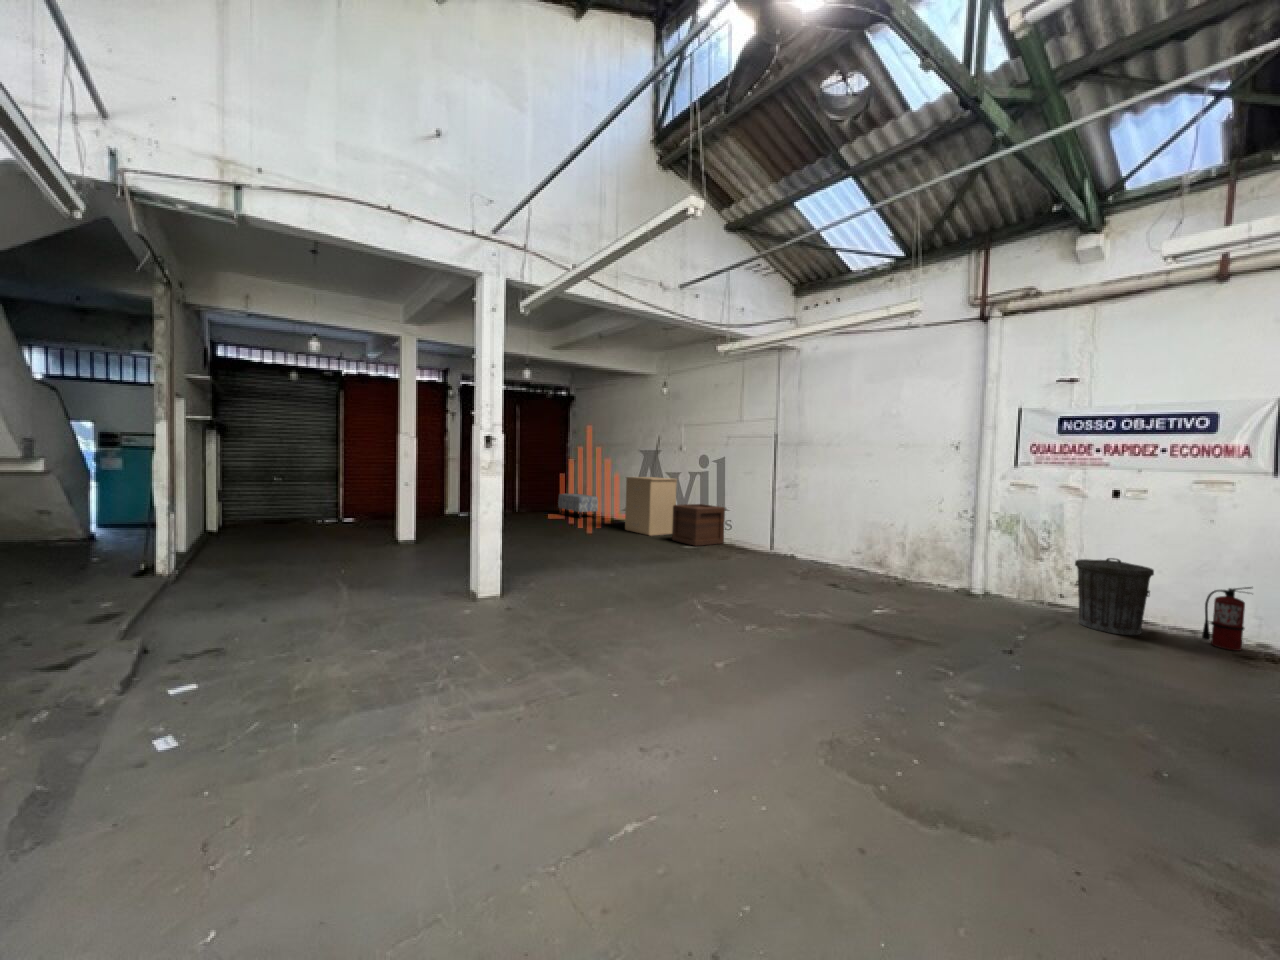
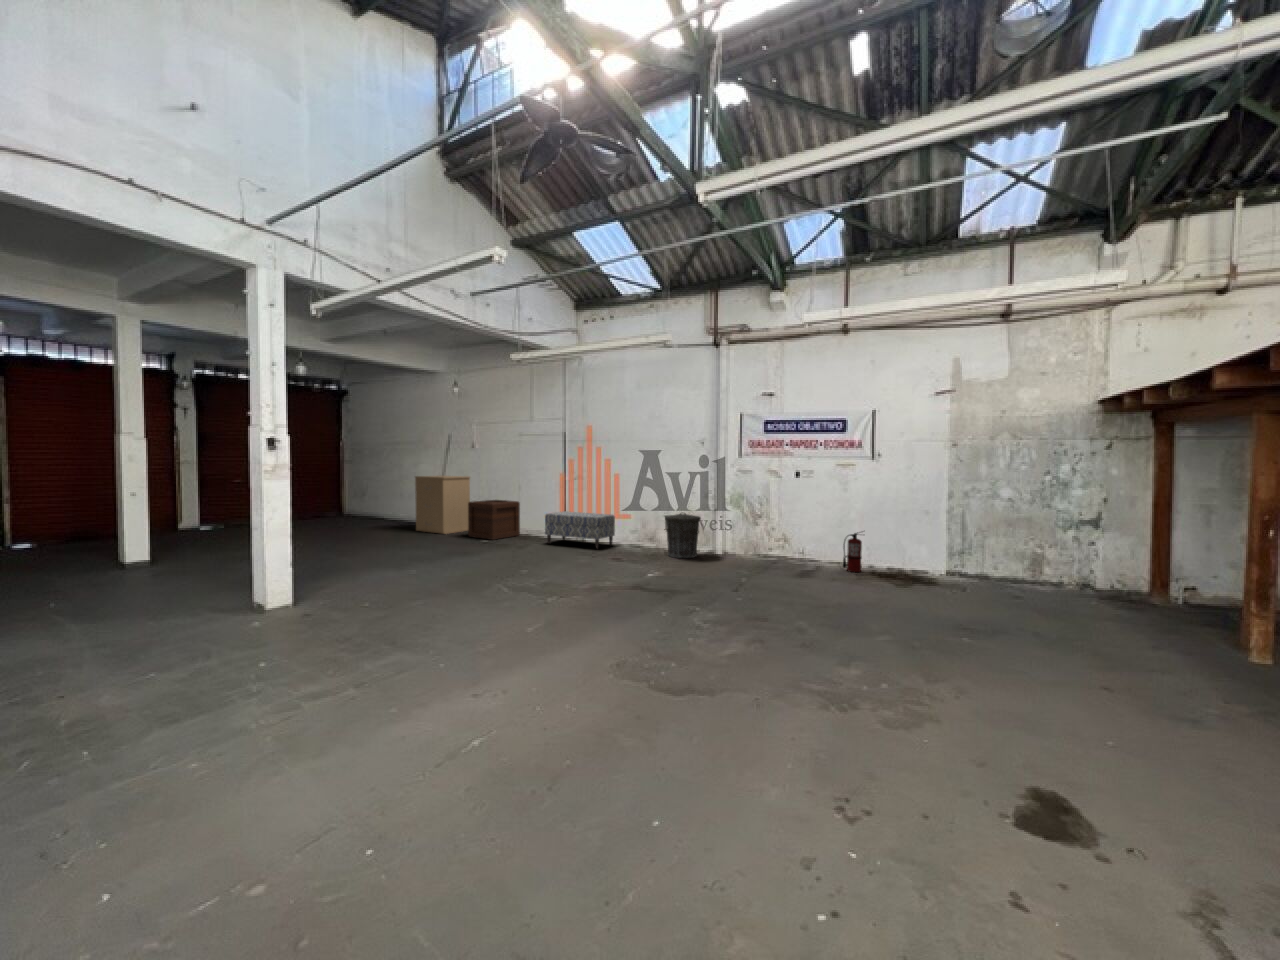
bench: present [558,494,598,518] -> present [545,511,615,549]
trash can: present [1075,558,1154,635] -> present [665,513,701,558]

